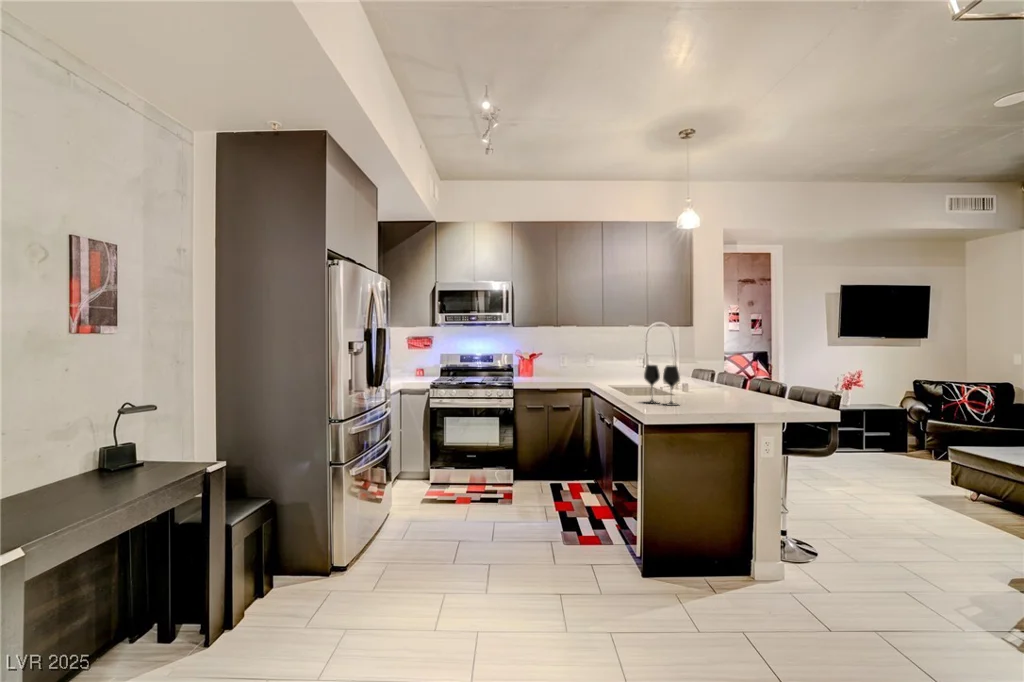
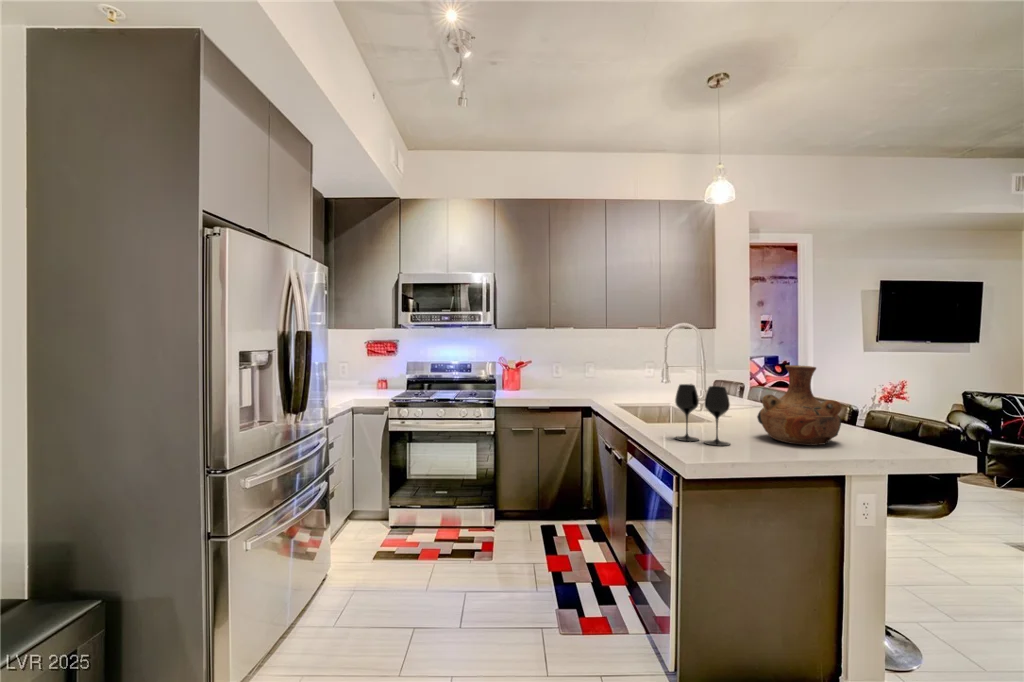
vase: none [702,351,757,405] -> present [757,365,842,445]

